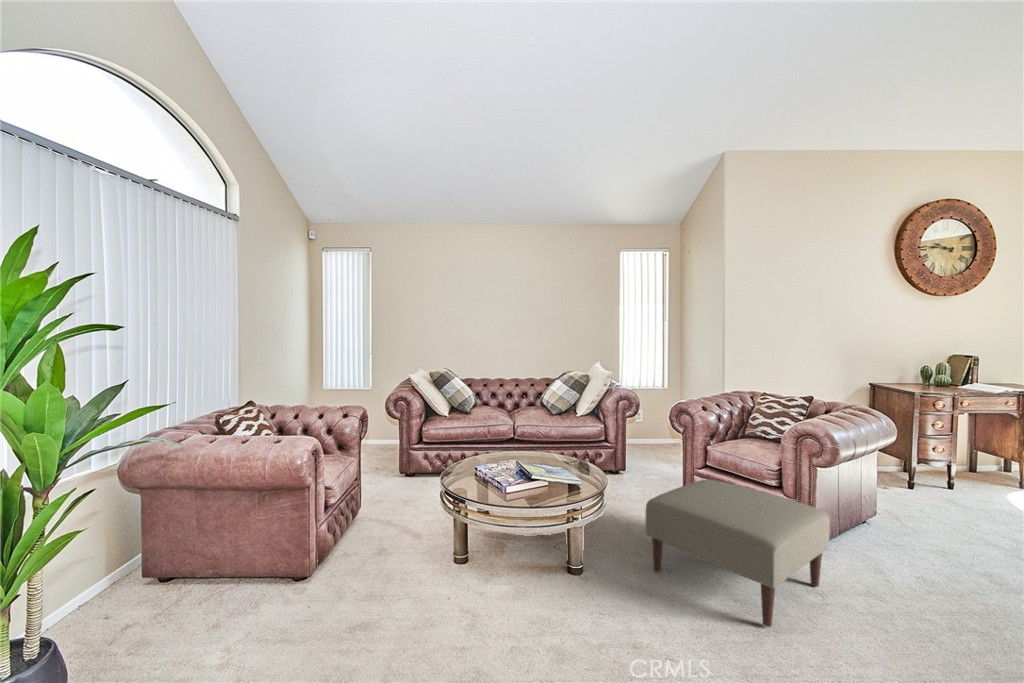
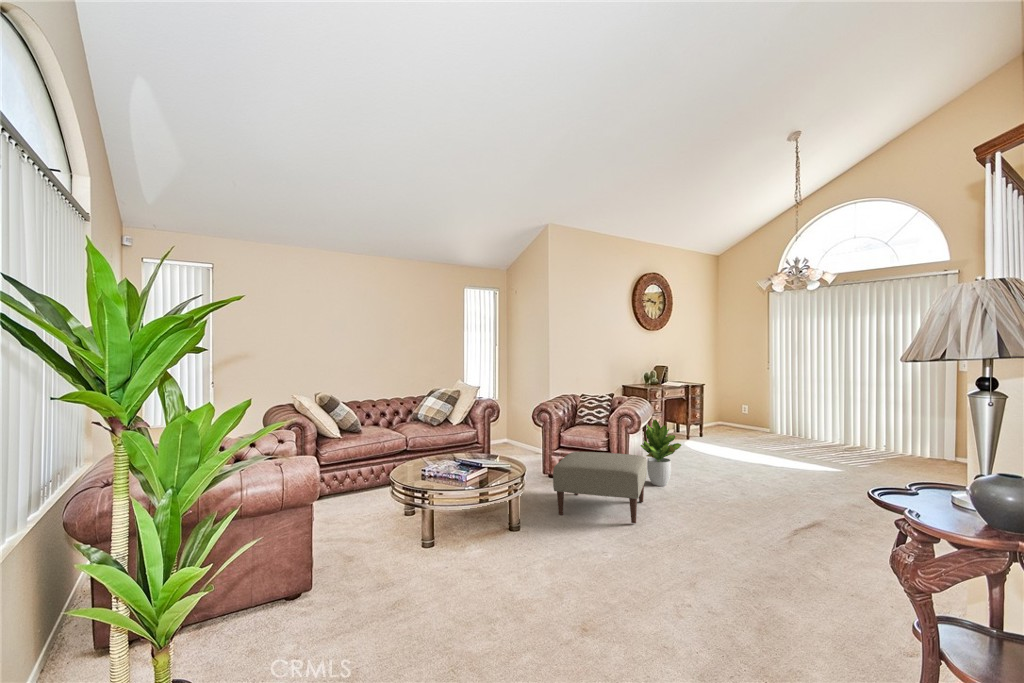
potted plant: none [846,448,933,564] -> present [641,420,681,486]

